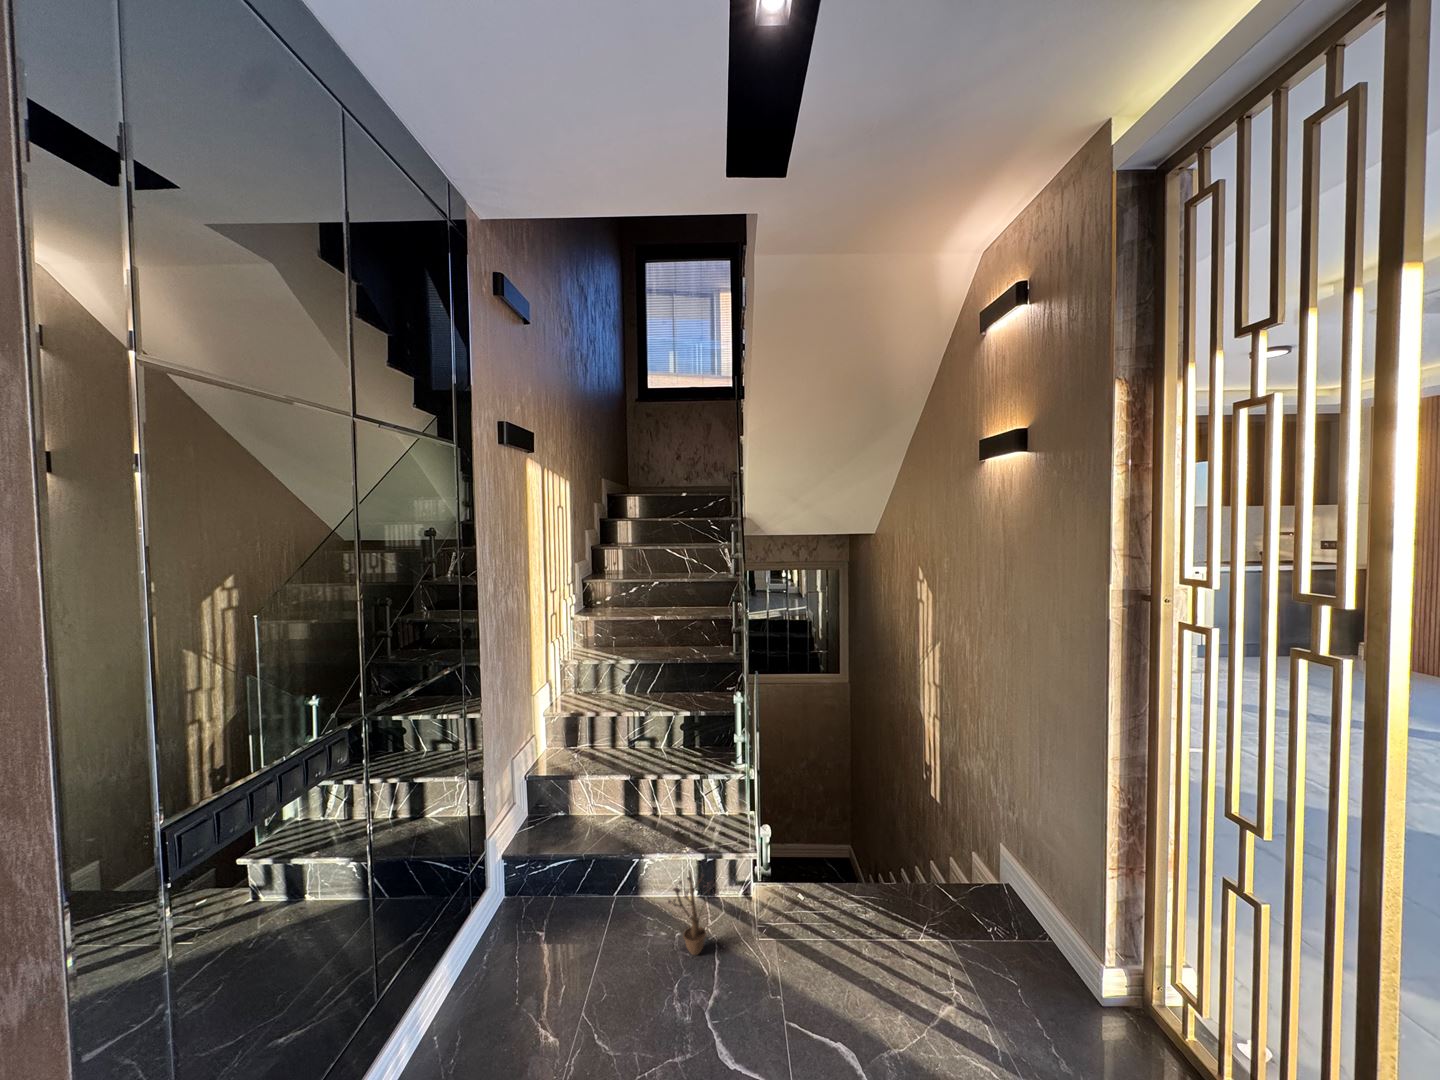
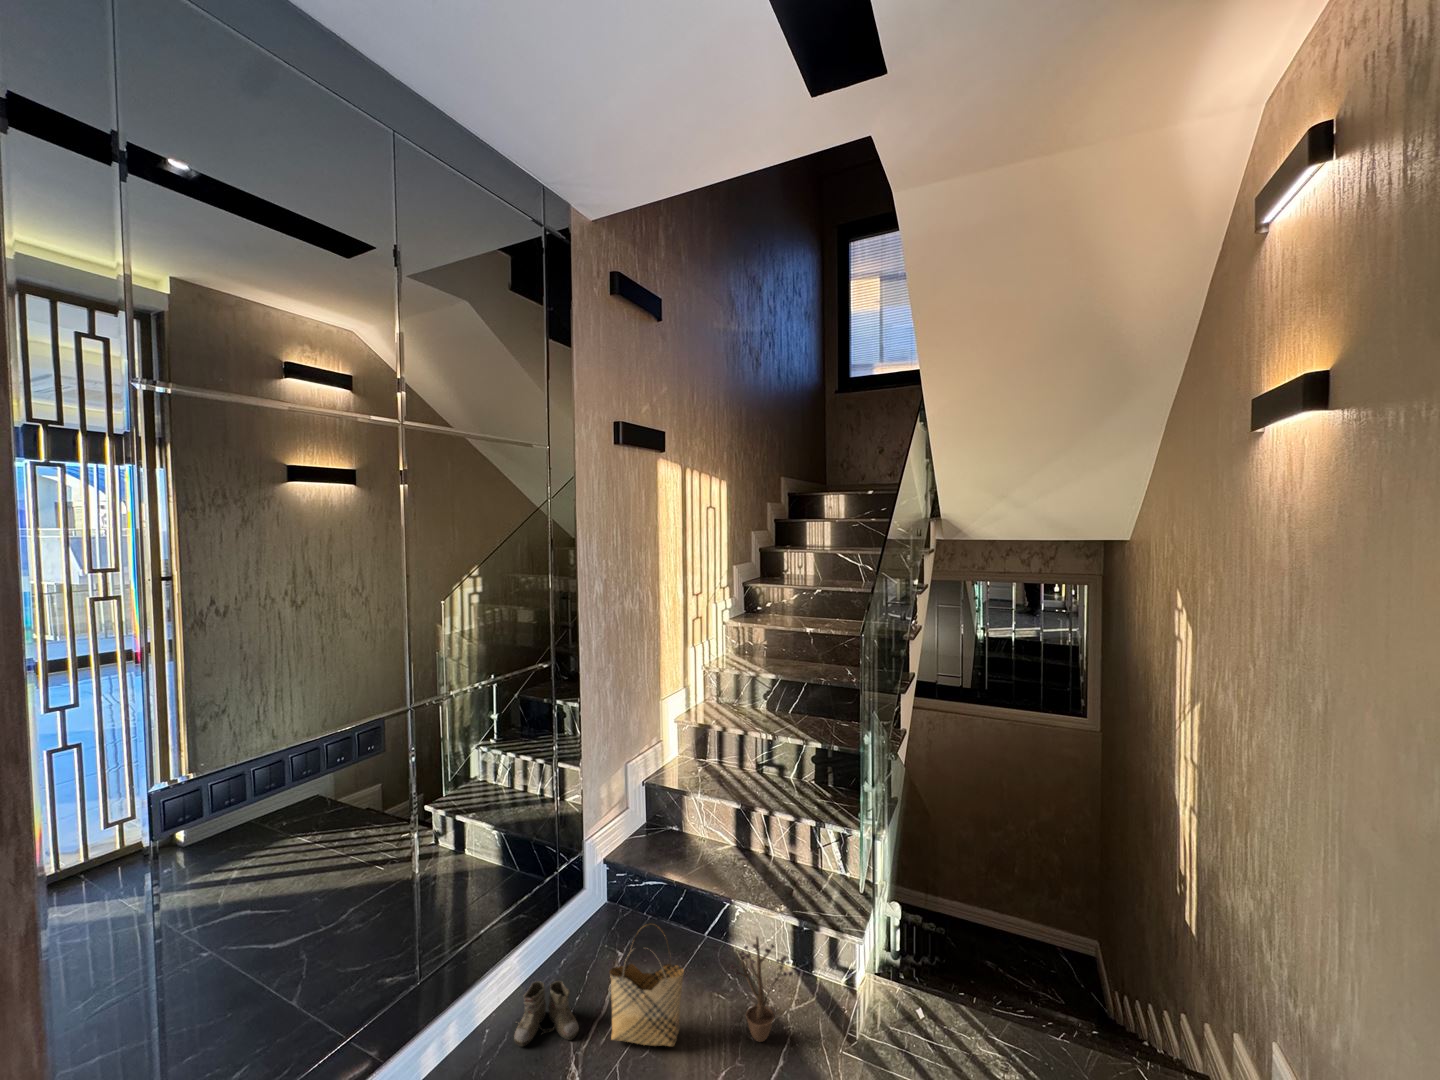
woven basket: none [567,886,632,996] -> present [609,923,684,1046]
boots: none [470,963,540,1032] -> present [514,981,579,1046]

